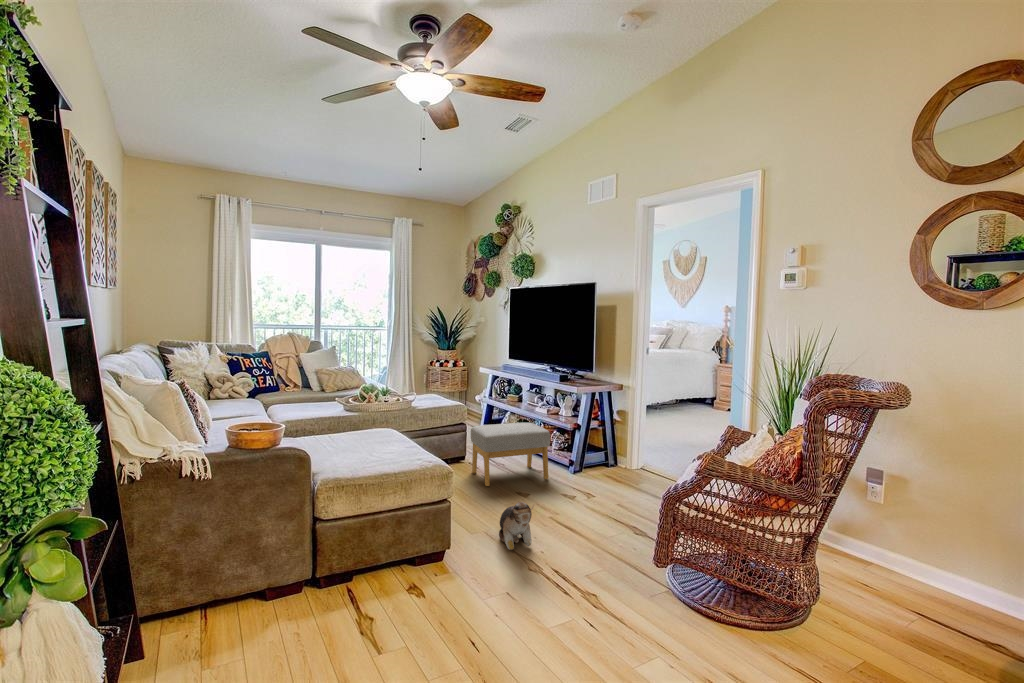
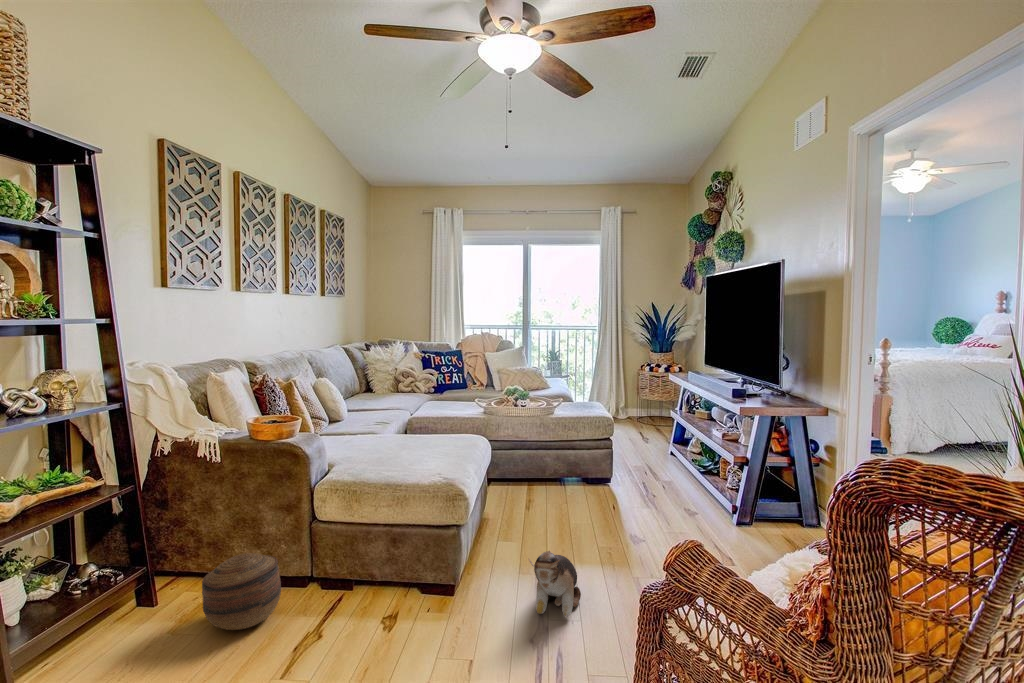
footstool: present [471,422,550,486] -> none [599,444,698,530]
basket: none [232,565,309,642] -> present [202,553,281,630]

